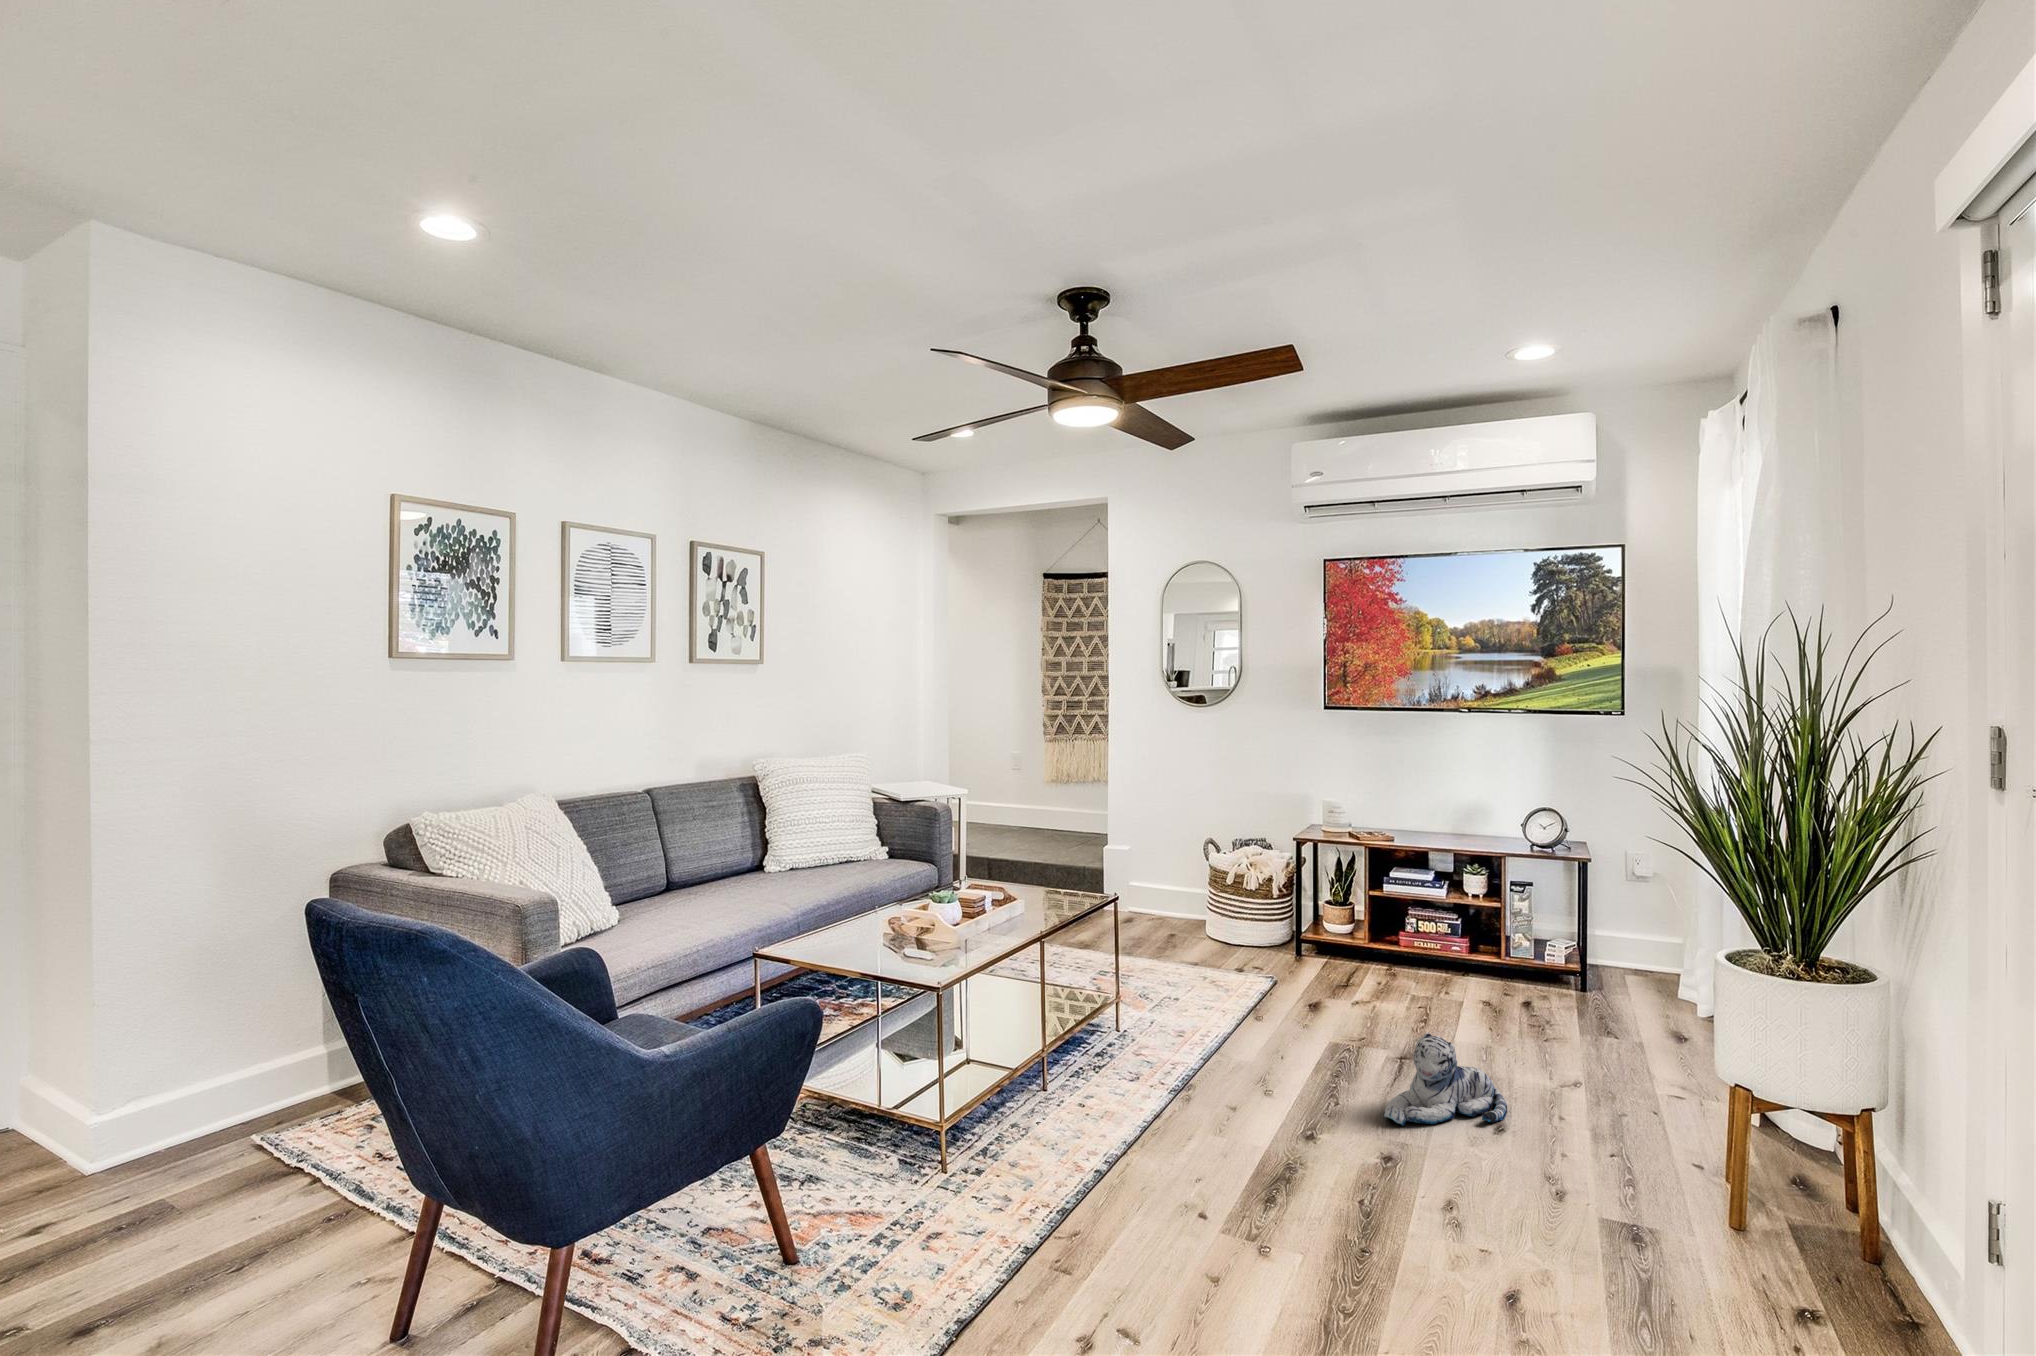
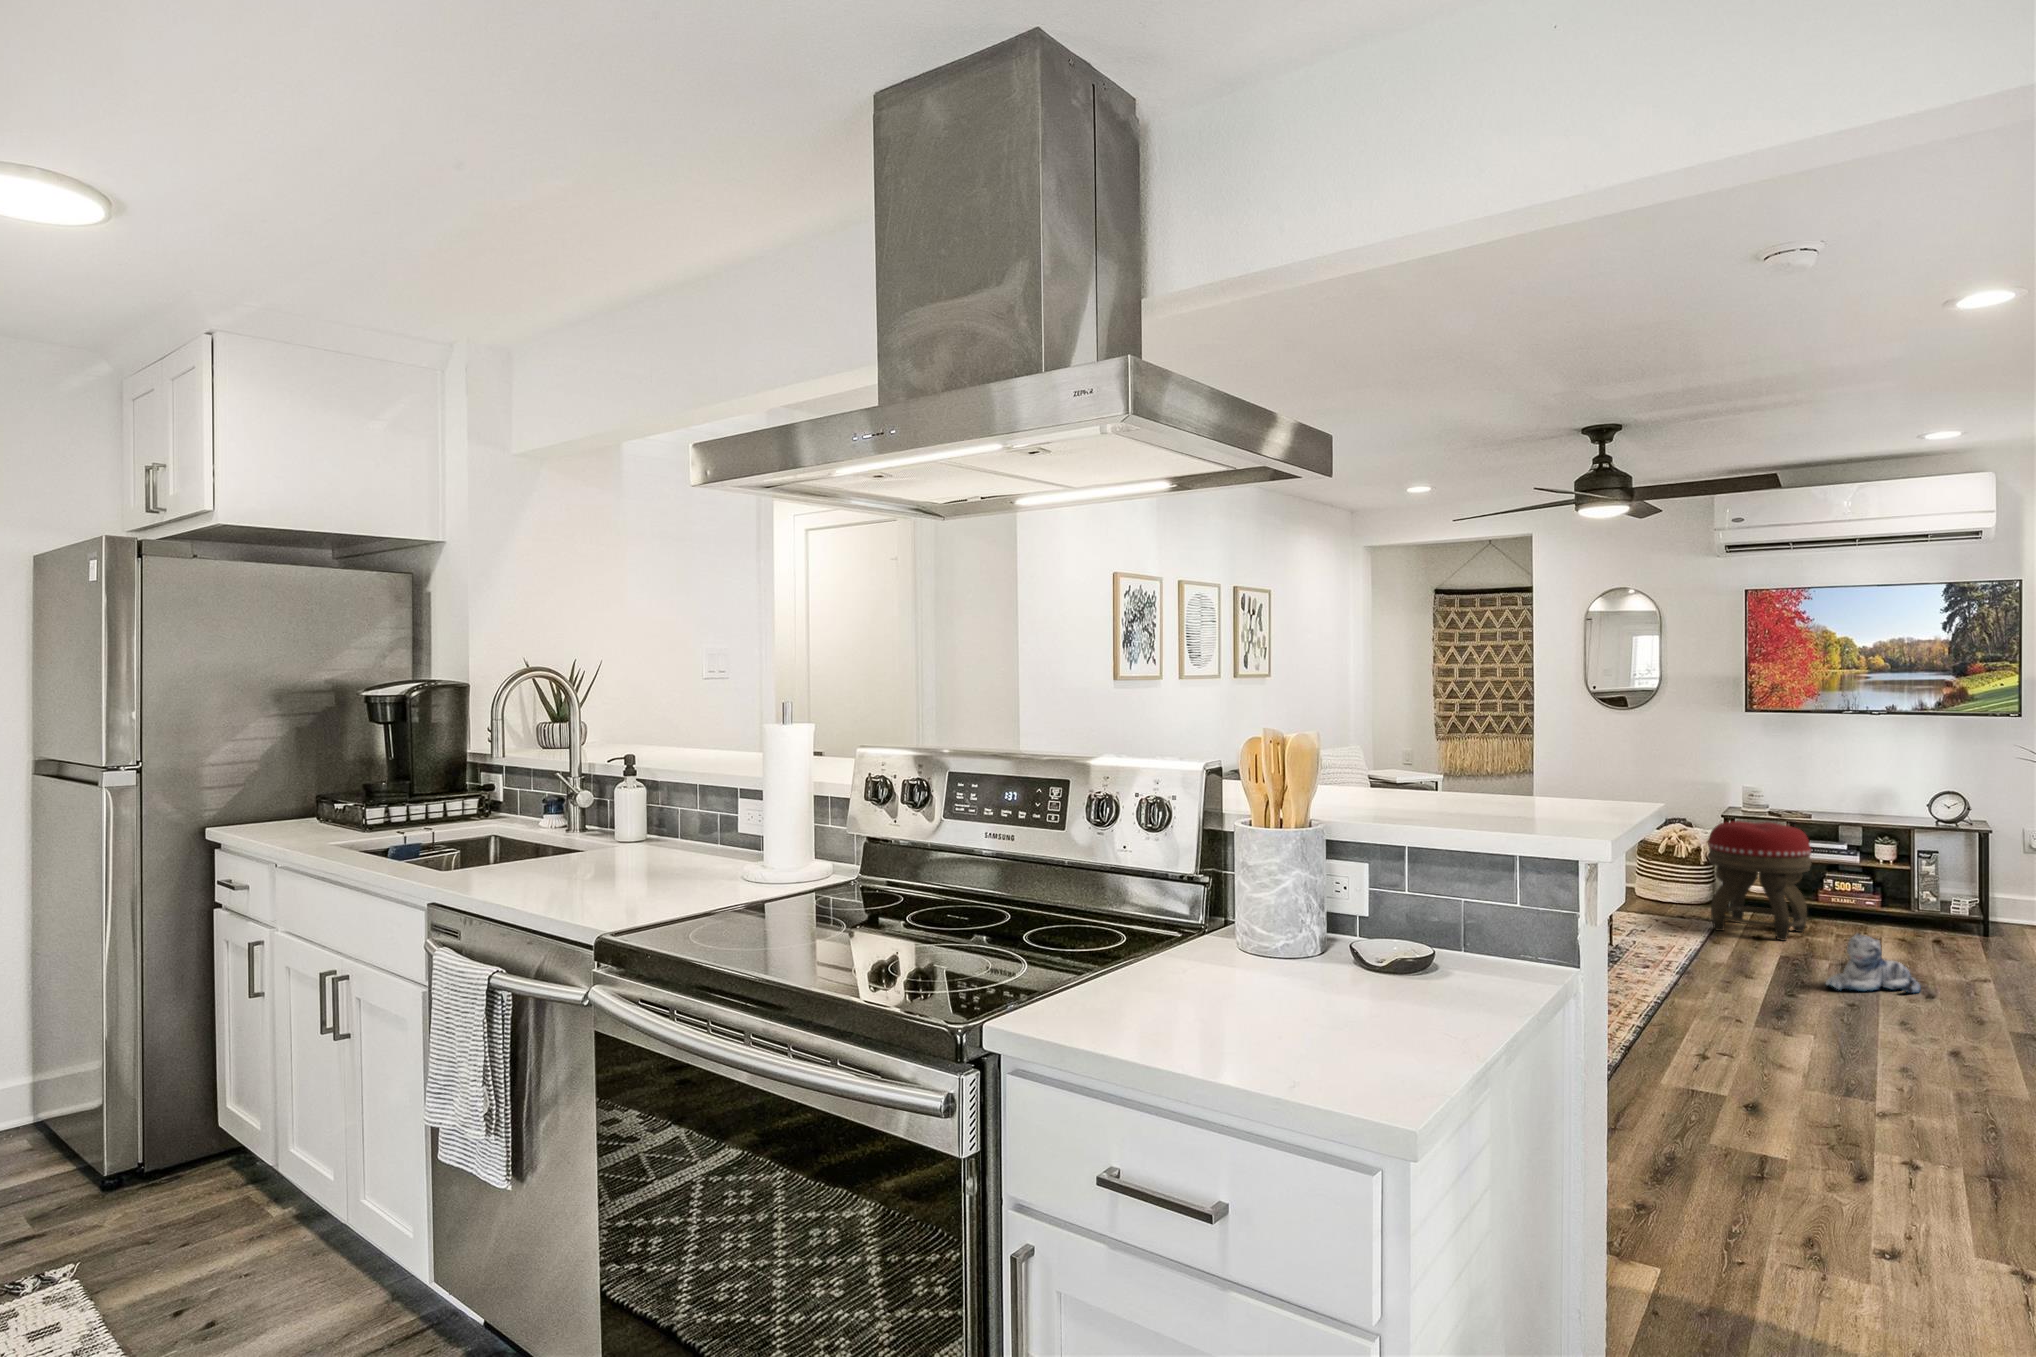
footstool: none [1269,852,1386,1015] -> present [1708,821,1811,941]

